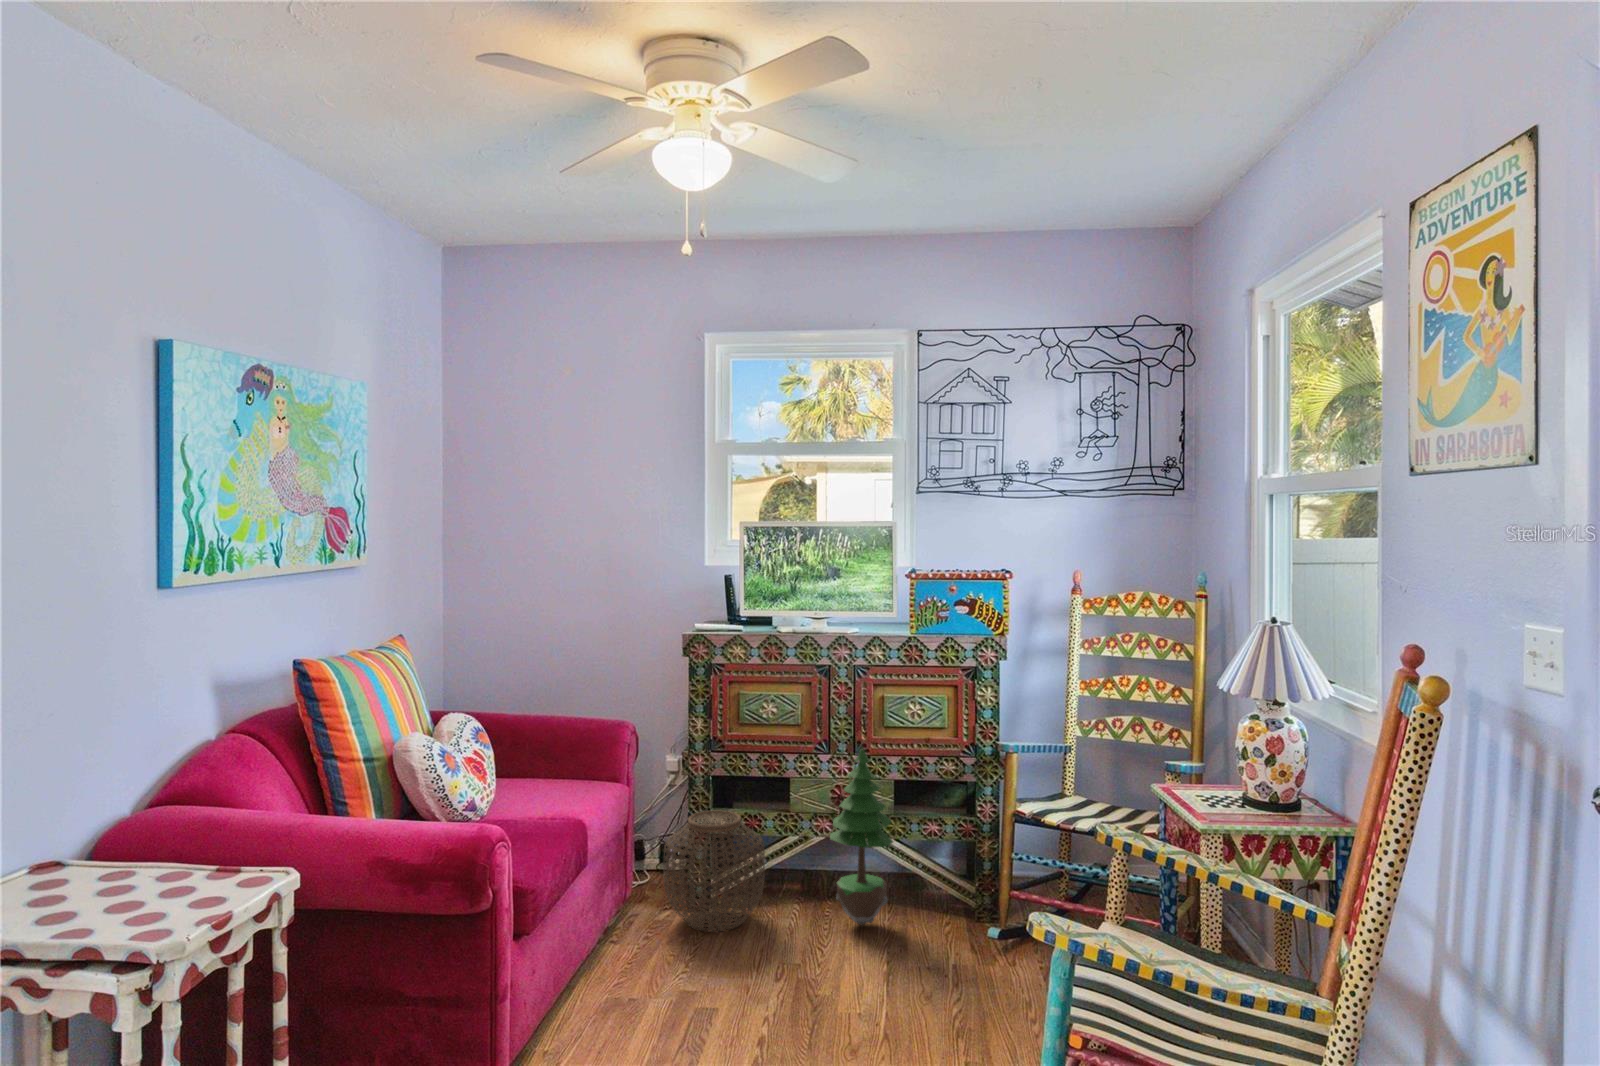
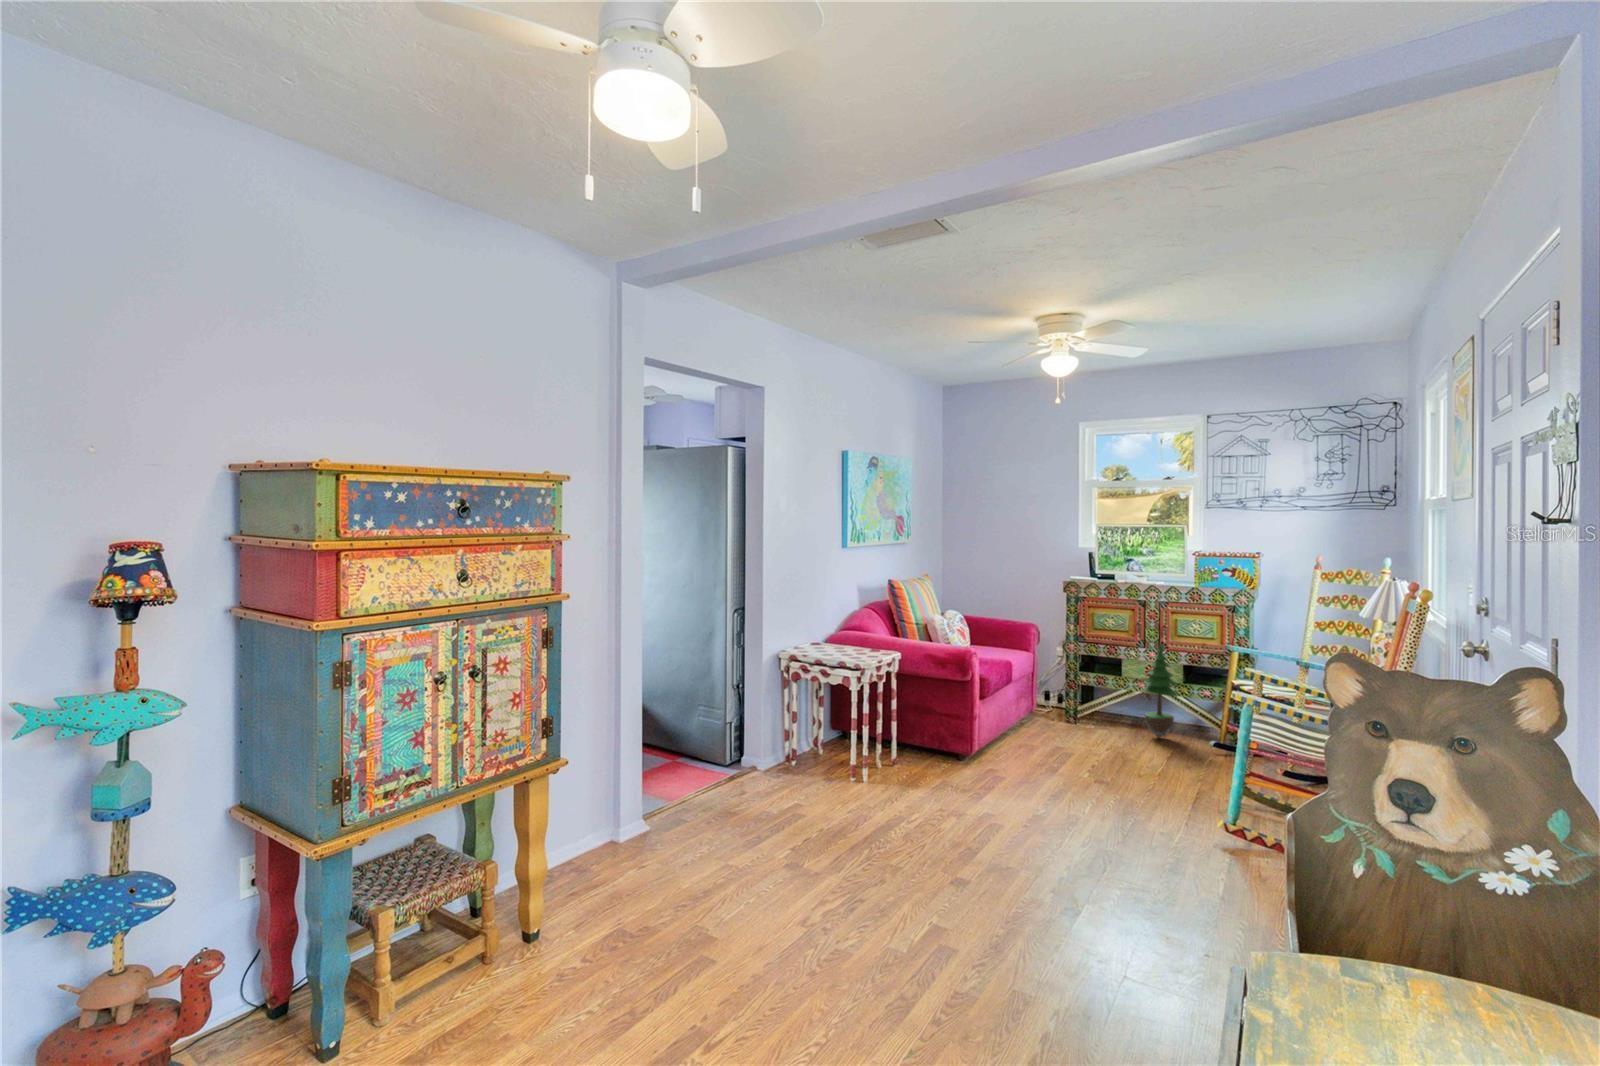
woven basket: present [664,811,765,931] -> none [1051,671,1105,730]

